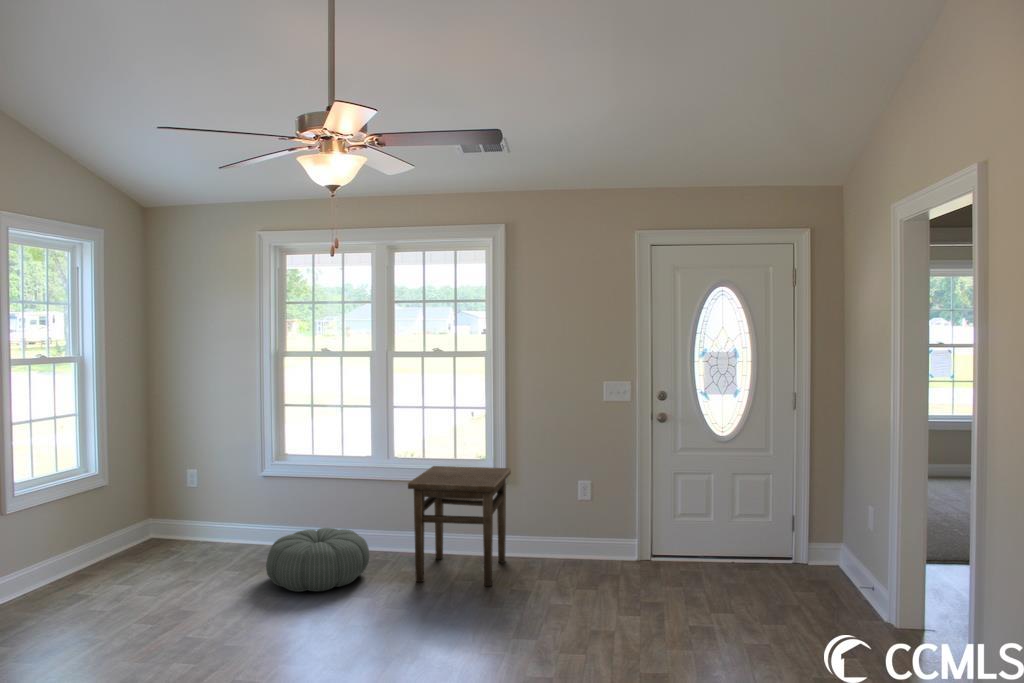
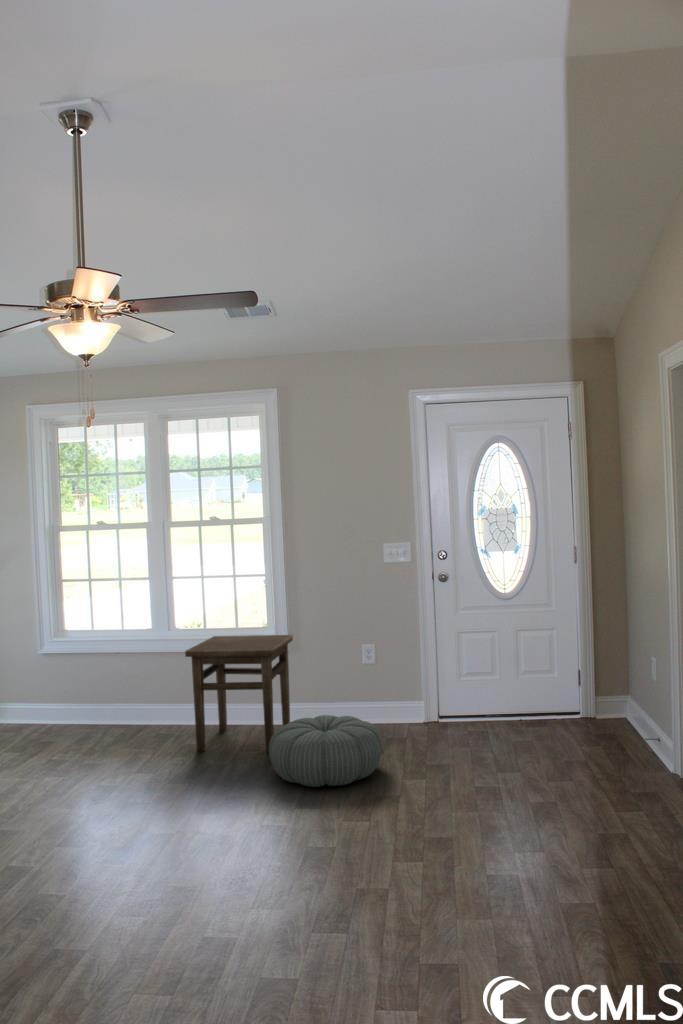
pouf: present [266,528,369,592] -> present [269,715,382,787]

